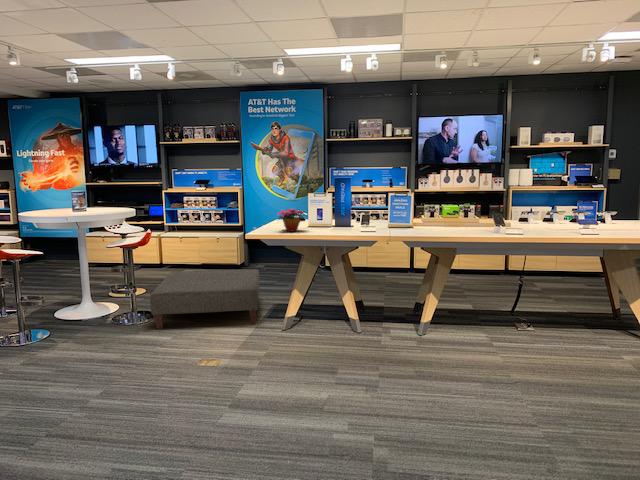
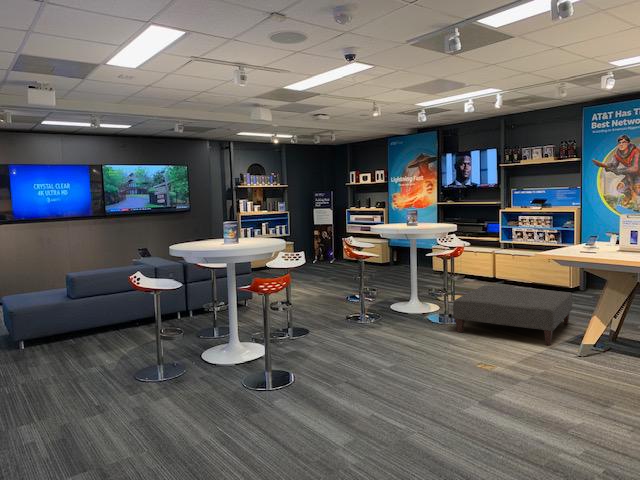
flower arrangement: present [278,209,304,232] -> none [570,231,610,255]

